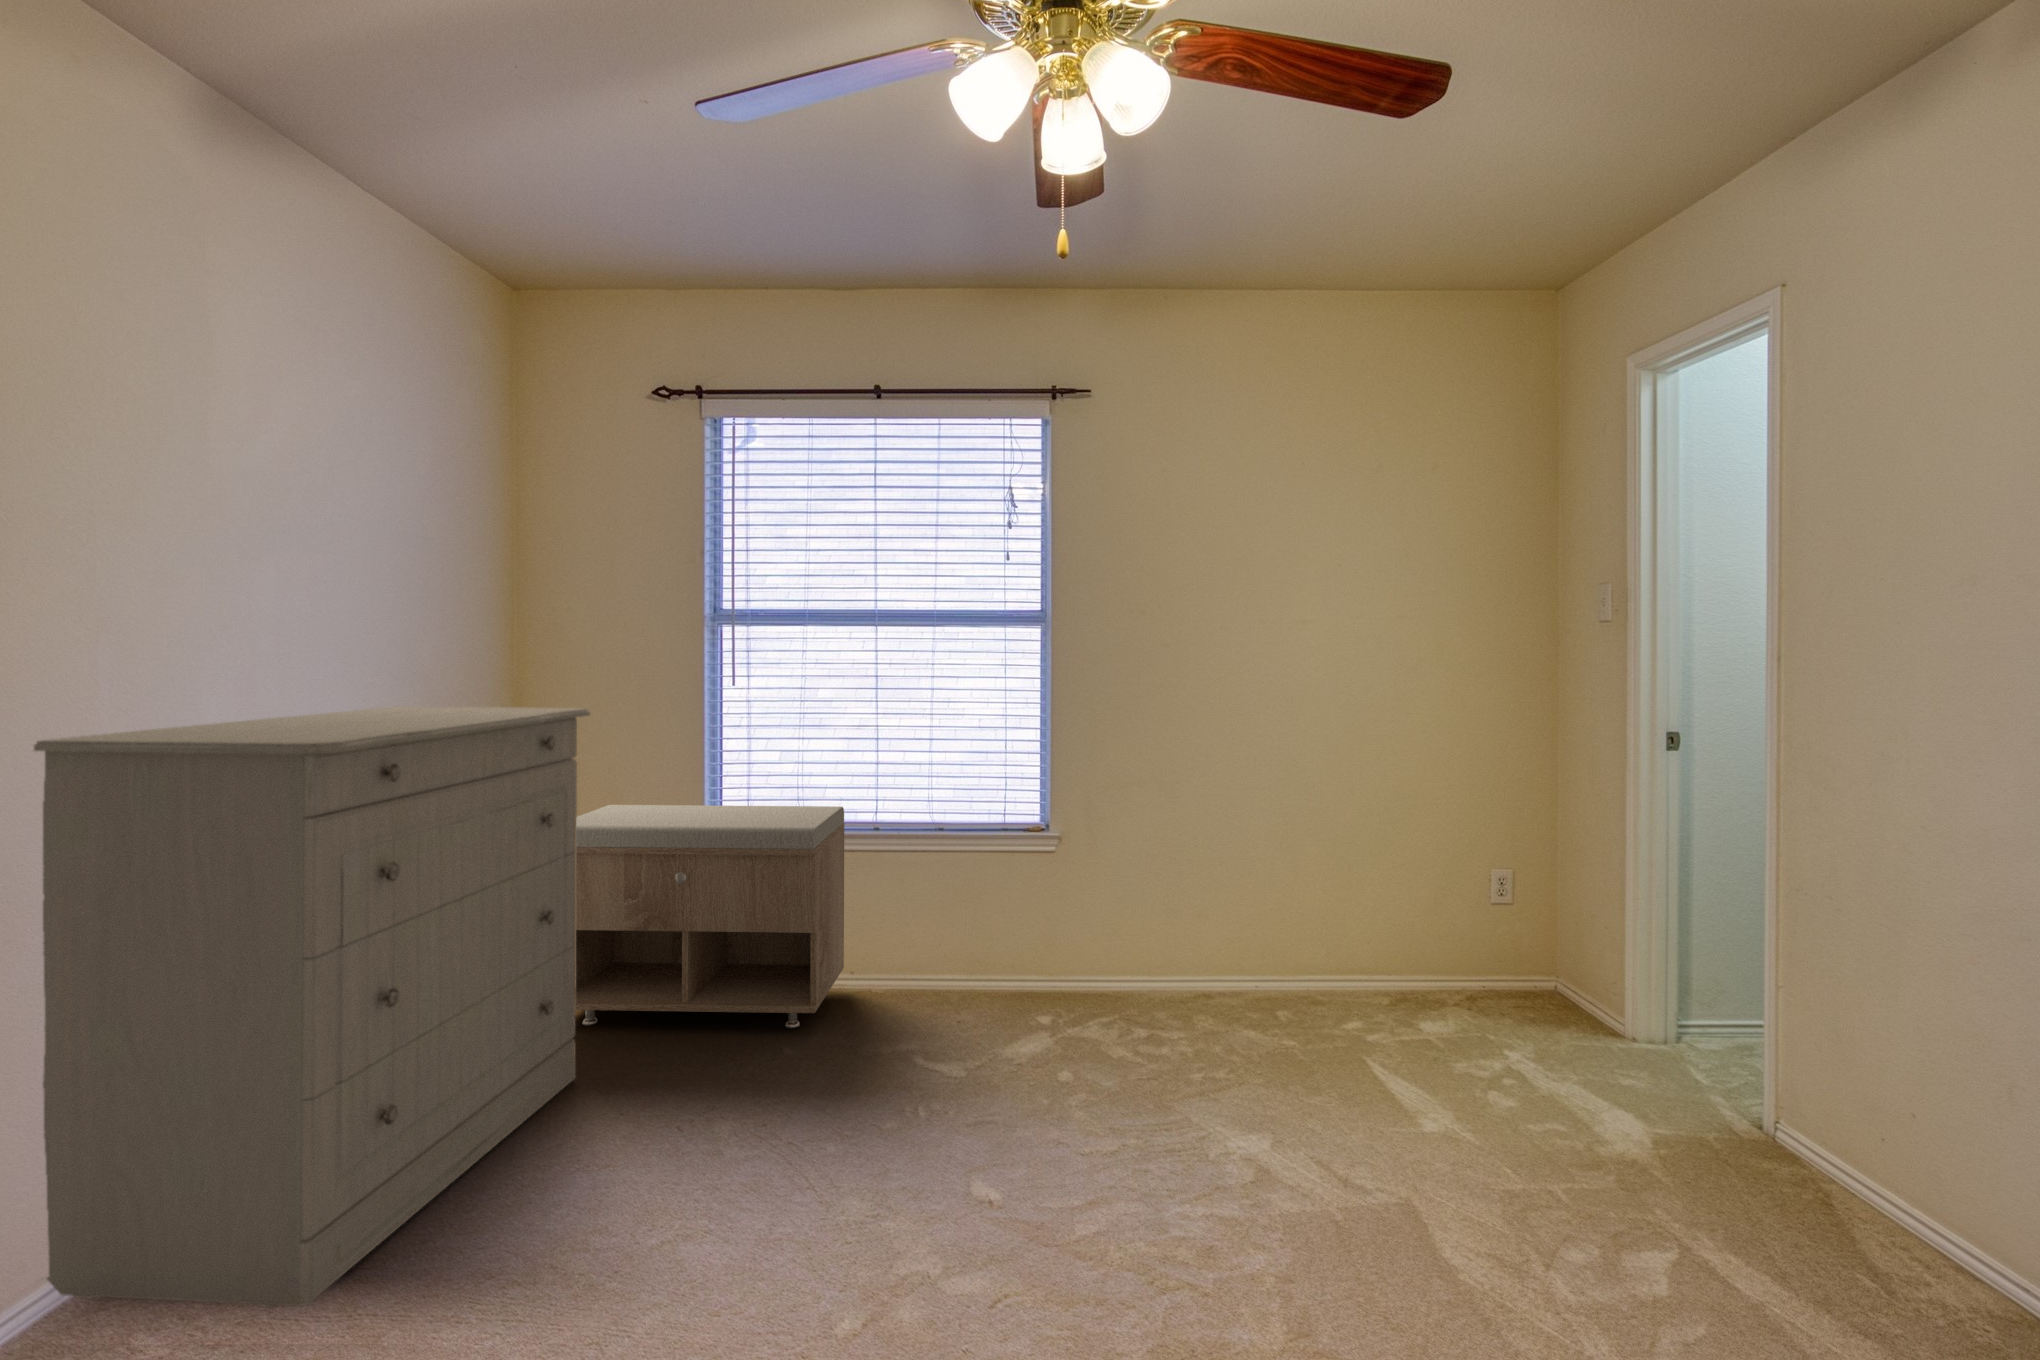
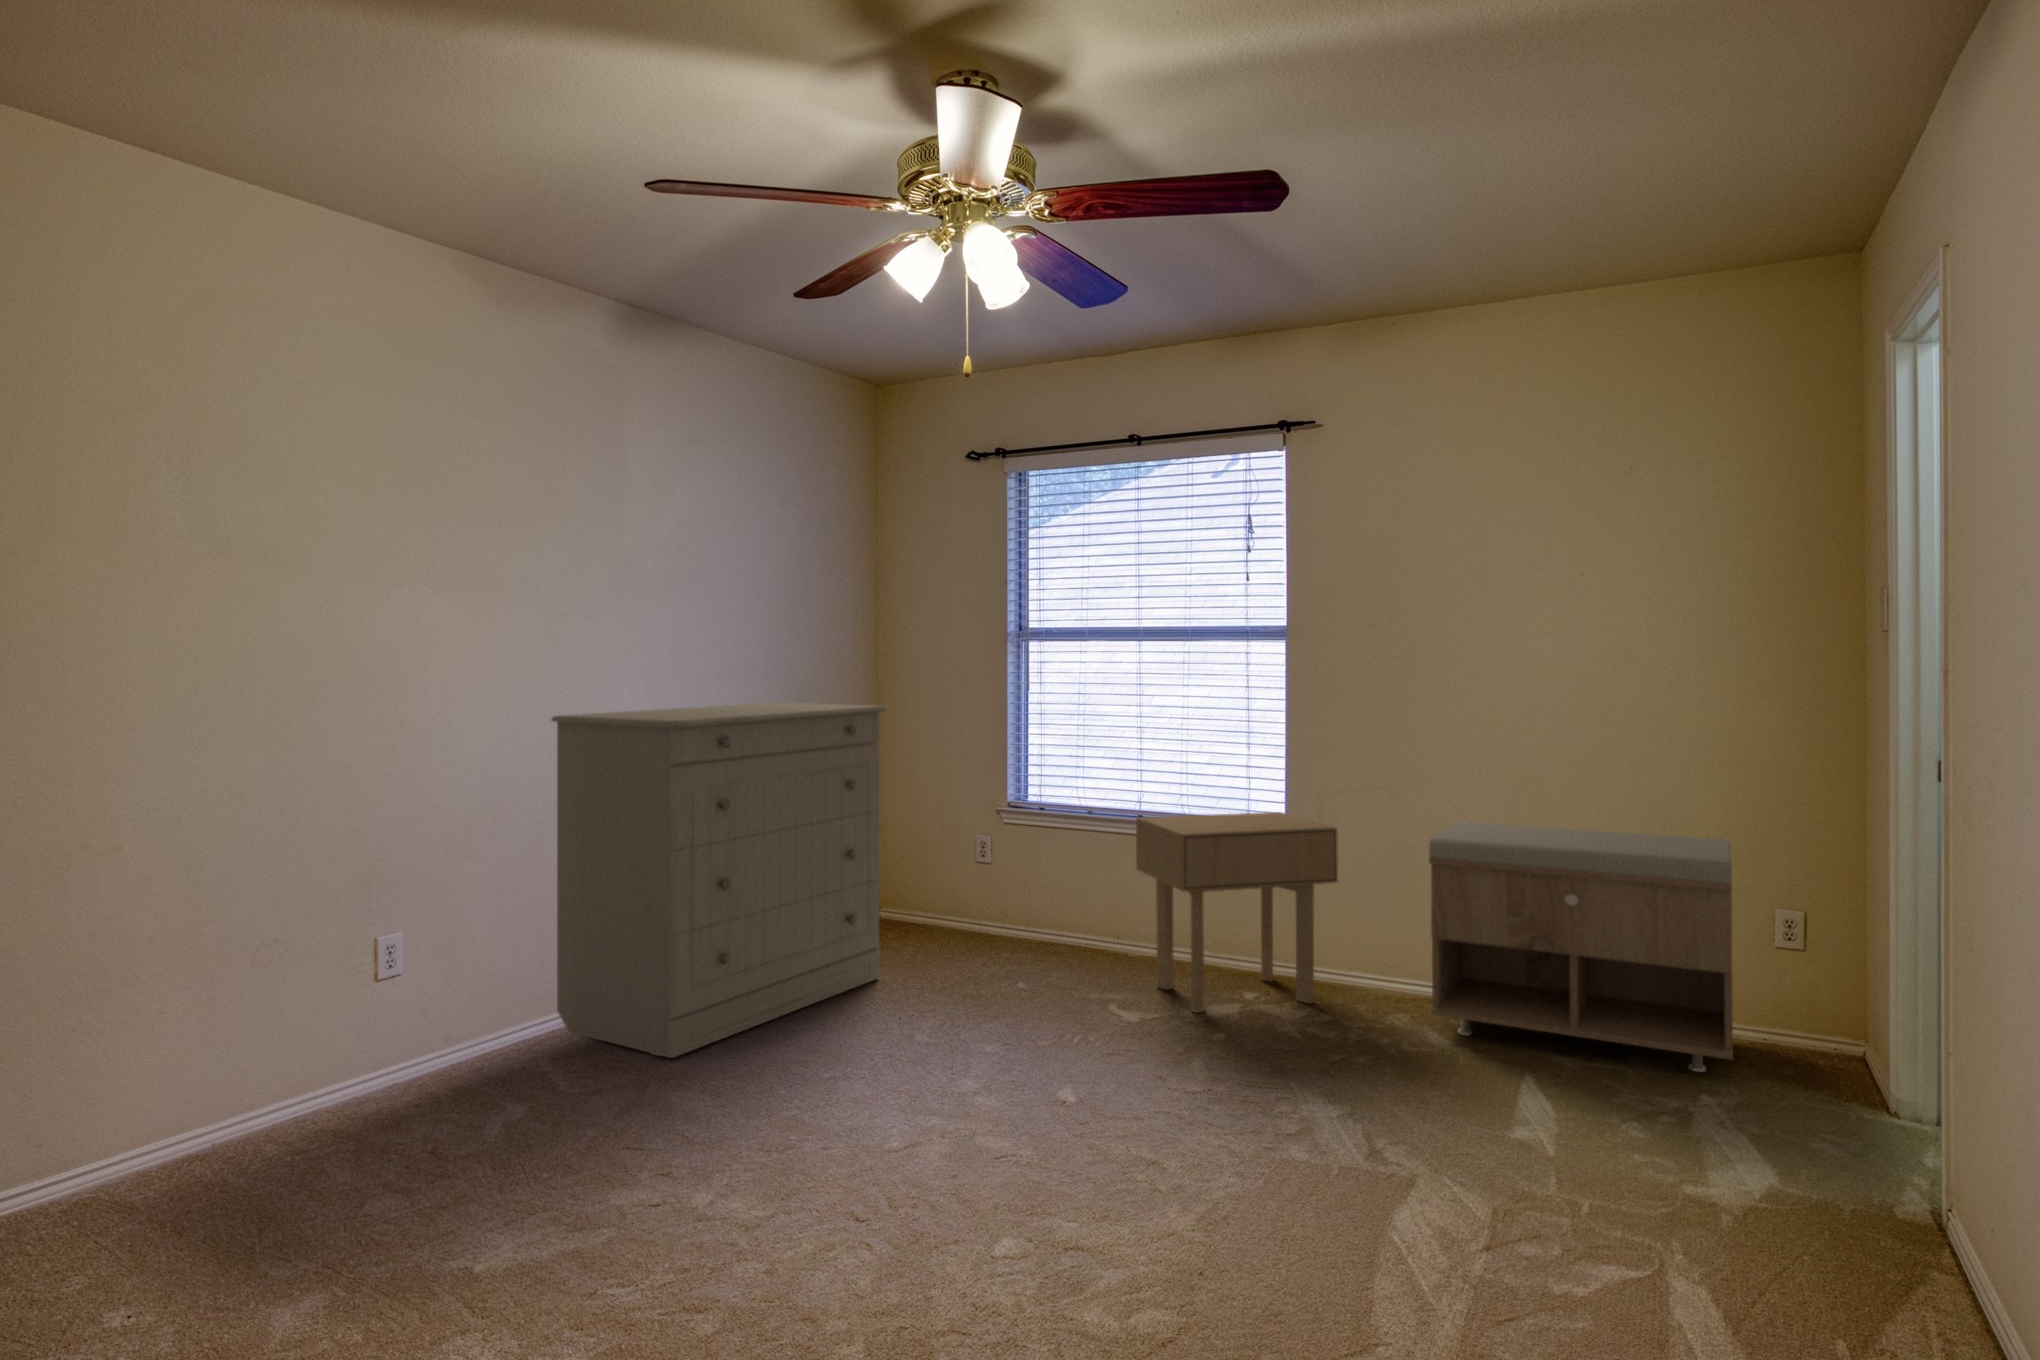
storage bench: present [575,805,844,1028] -> present [1429,821,1733,1072]
side table: none [907,814,1130,1059] -> present [1136,812,1338,1012]

